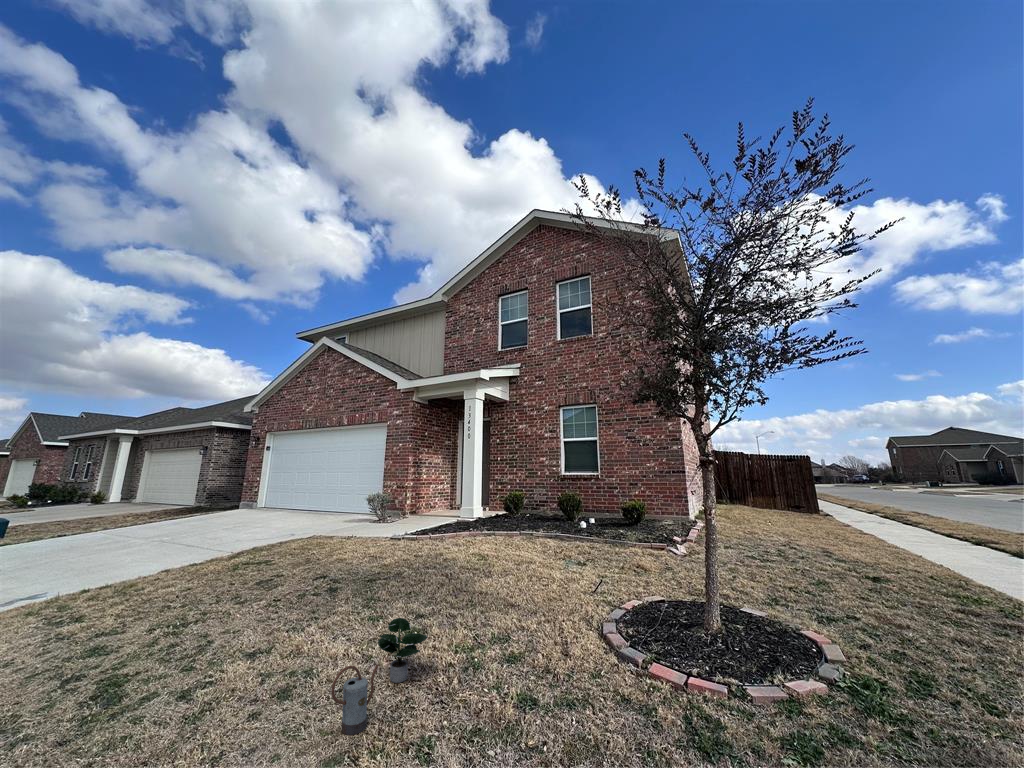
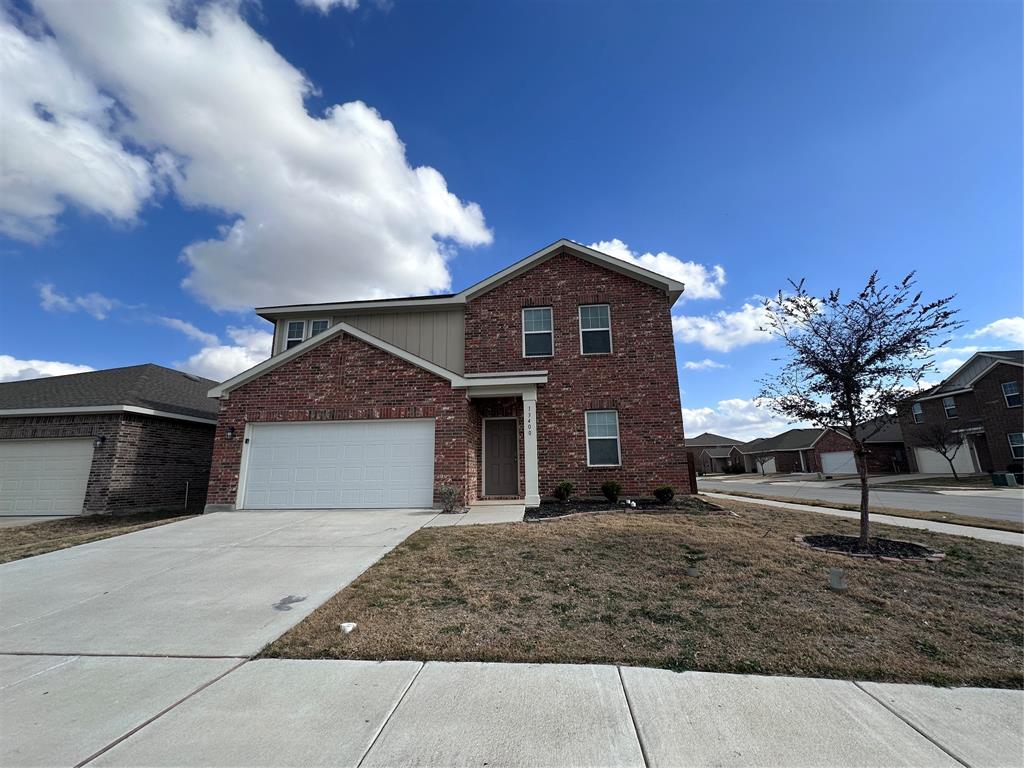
potted plant: present [378,618,427,683] -> present [678,544,708,577]

